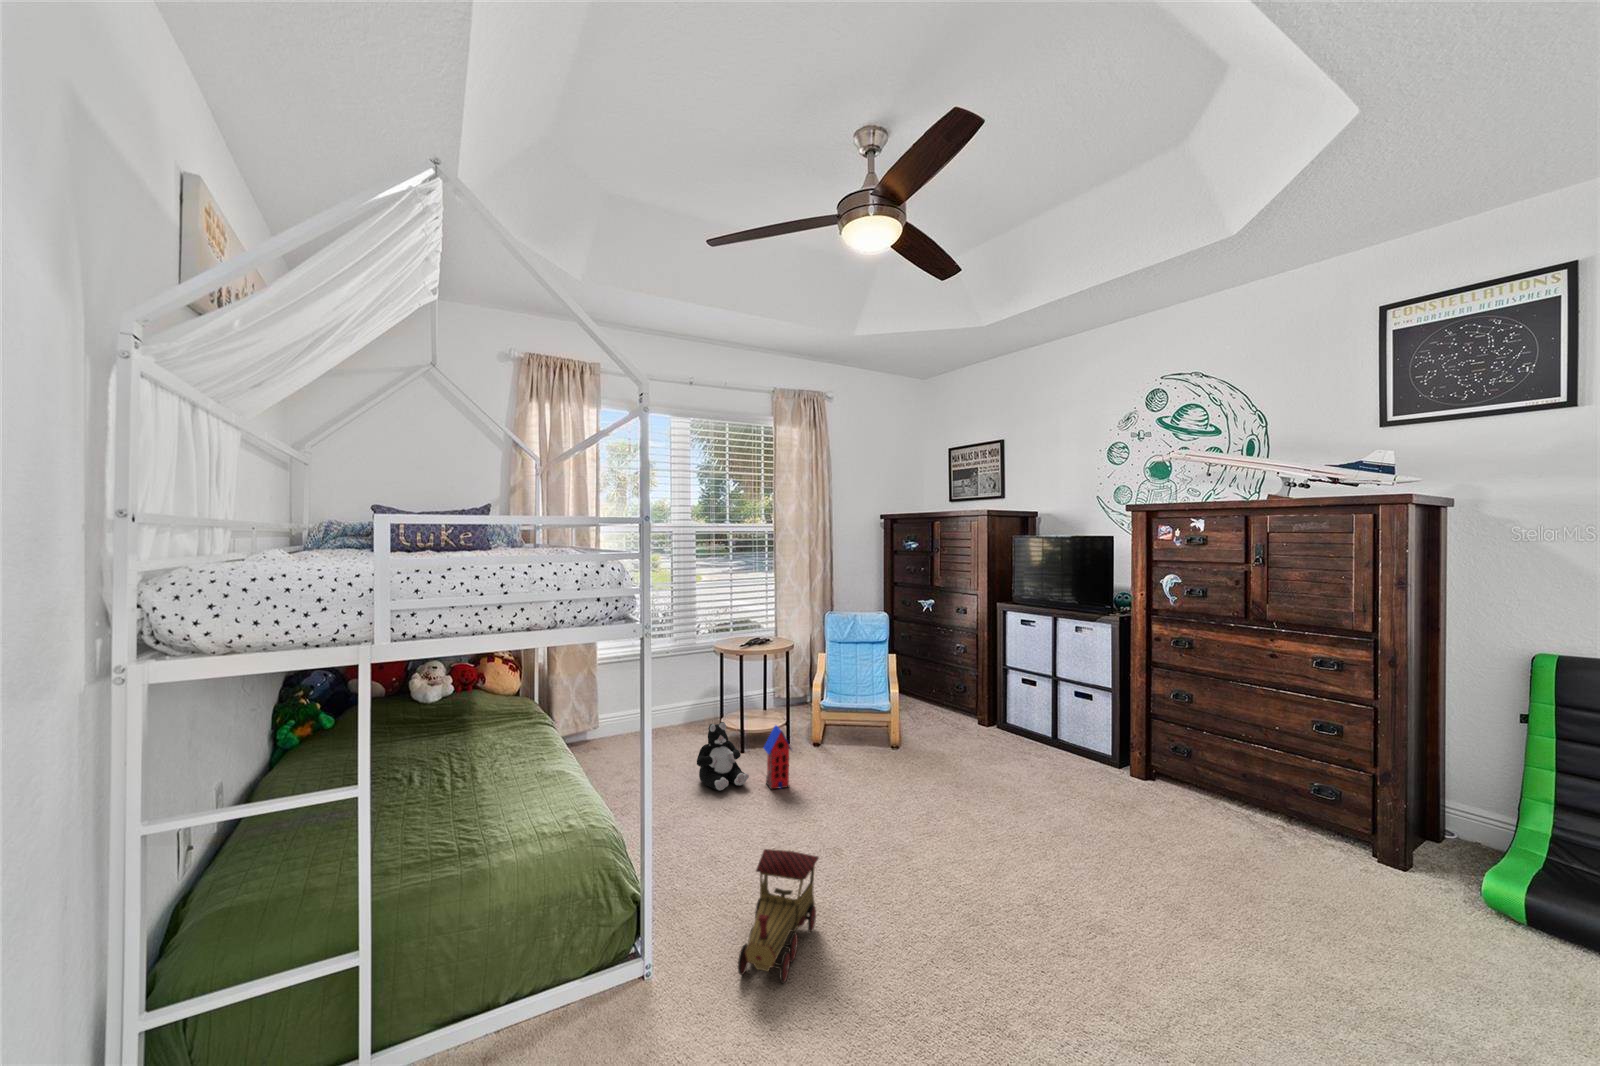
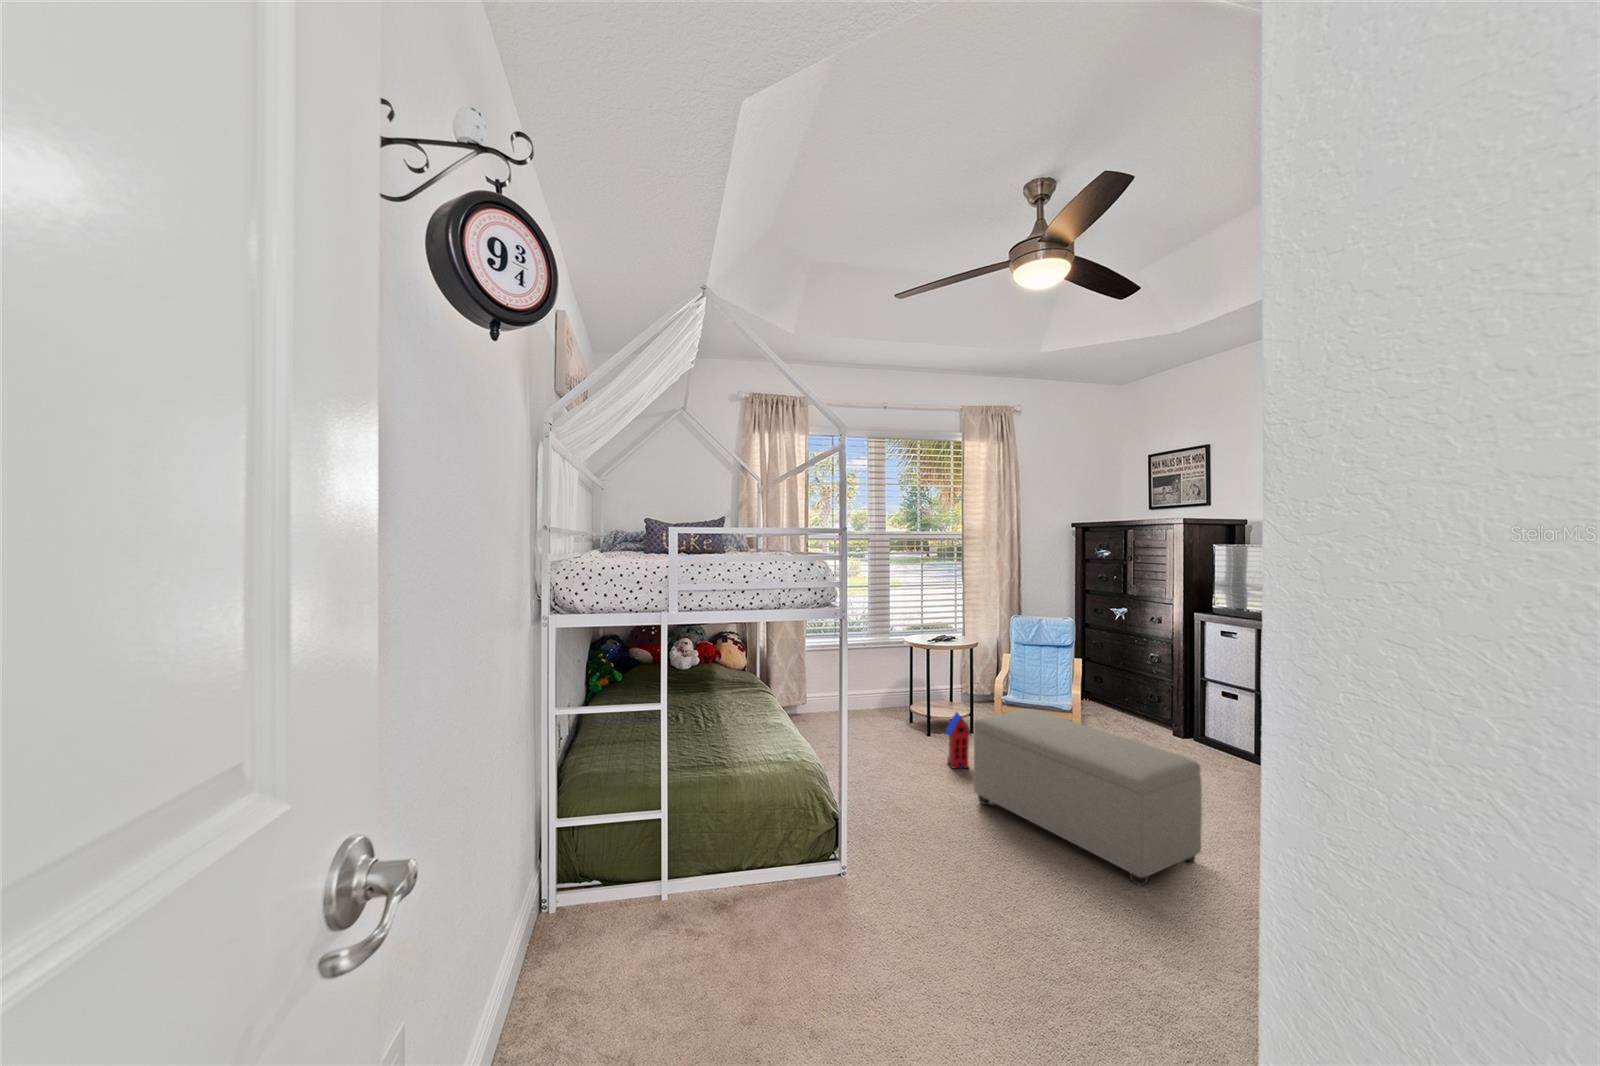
ottoman: none [799,718,1033,914] -> present [974,709,1202,885]
plush toy: present [697,722,749,791] -> none [886,705,932,763]
toy train: present [738,849,819,983] -> none [913,801,985,900]

